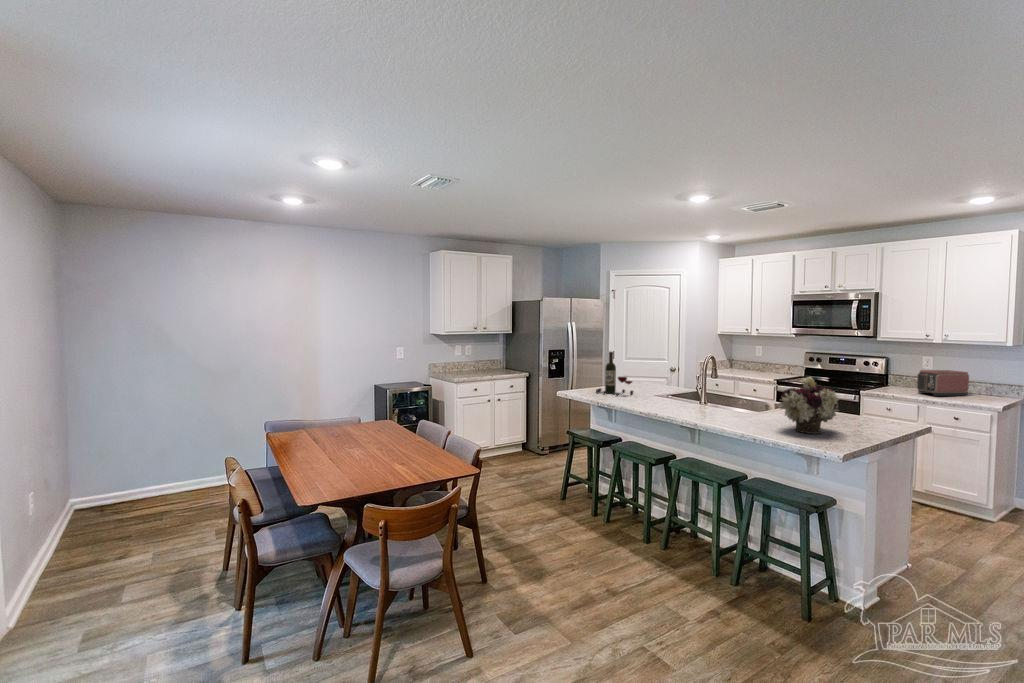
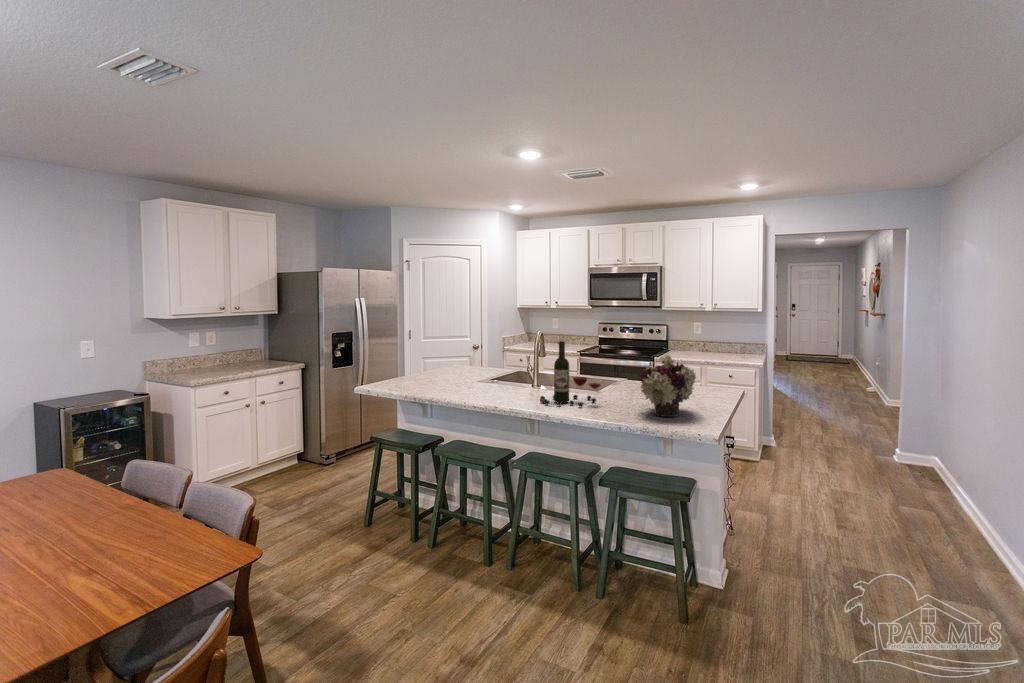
wine bottle: present [596,352,633,395] -> present [540,341,601,407]
toaster: present [917,370,969,396] -> none [699,336,737,360]

